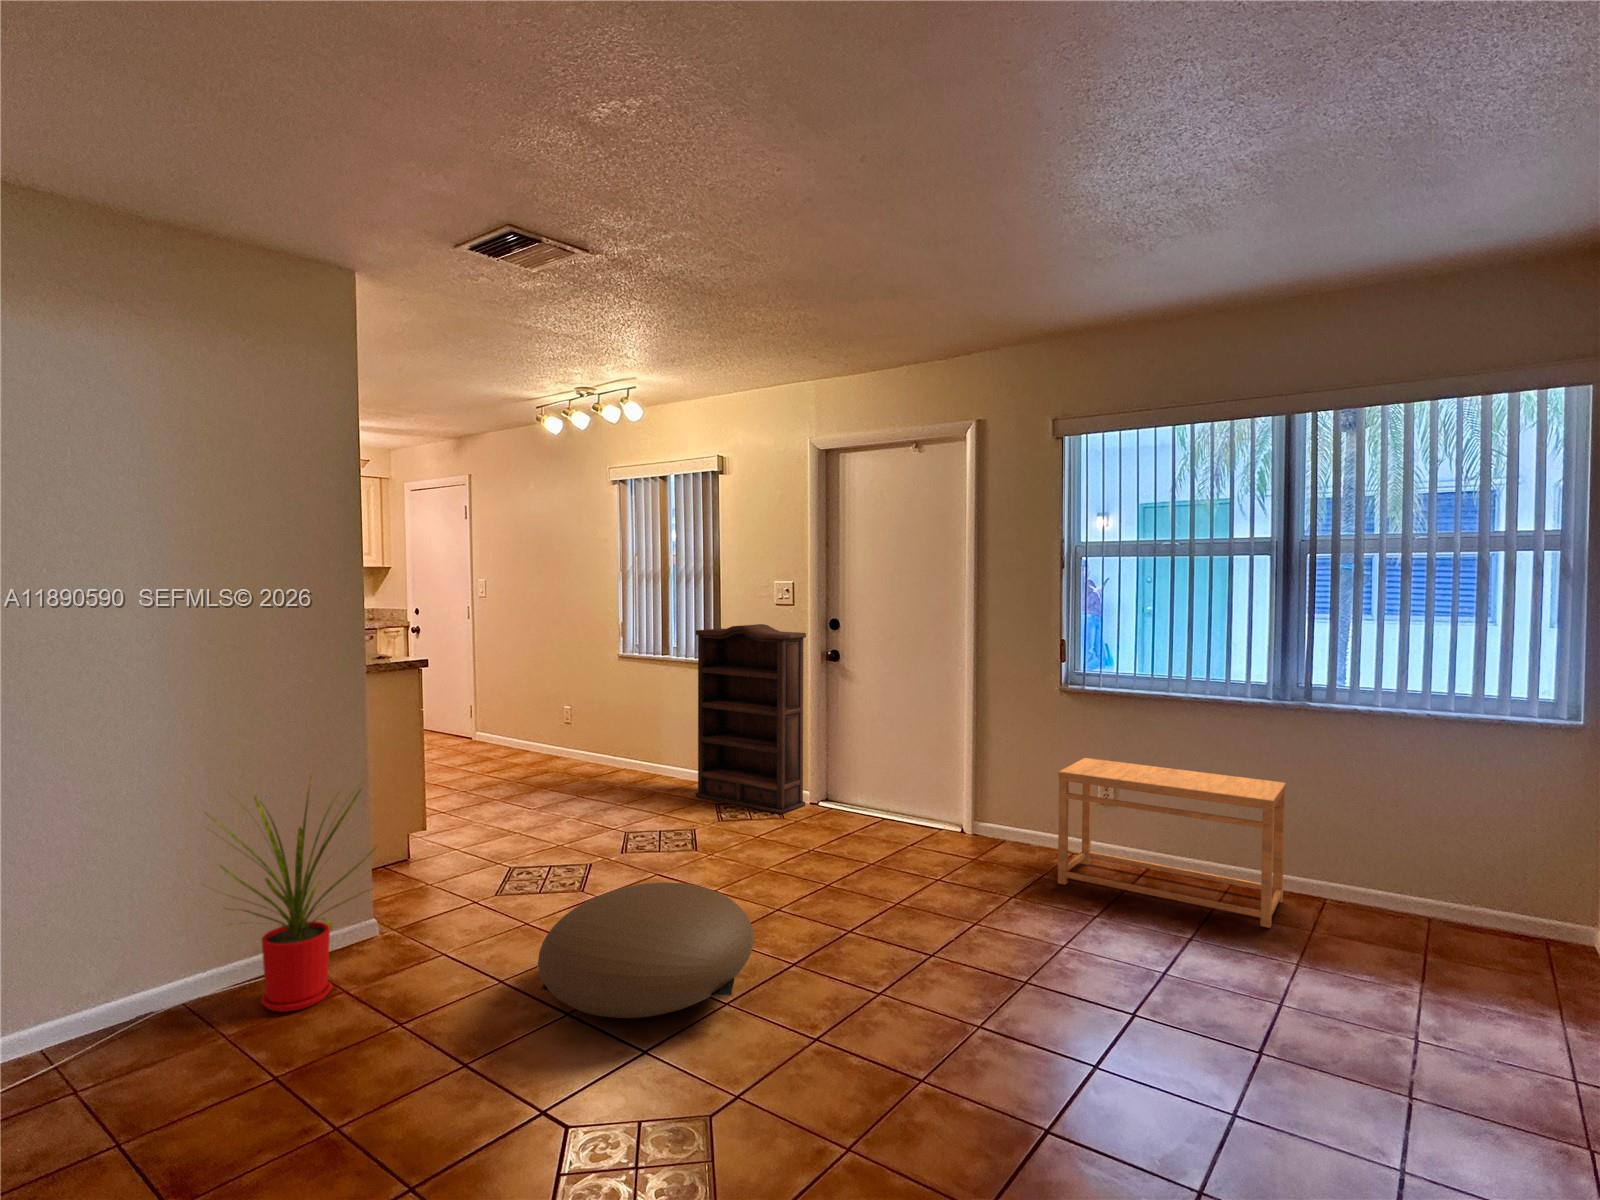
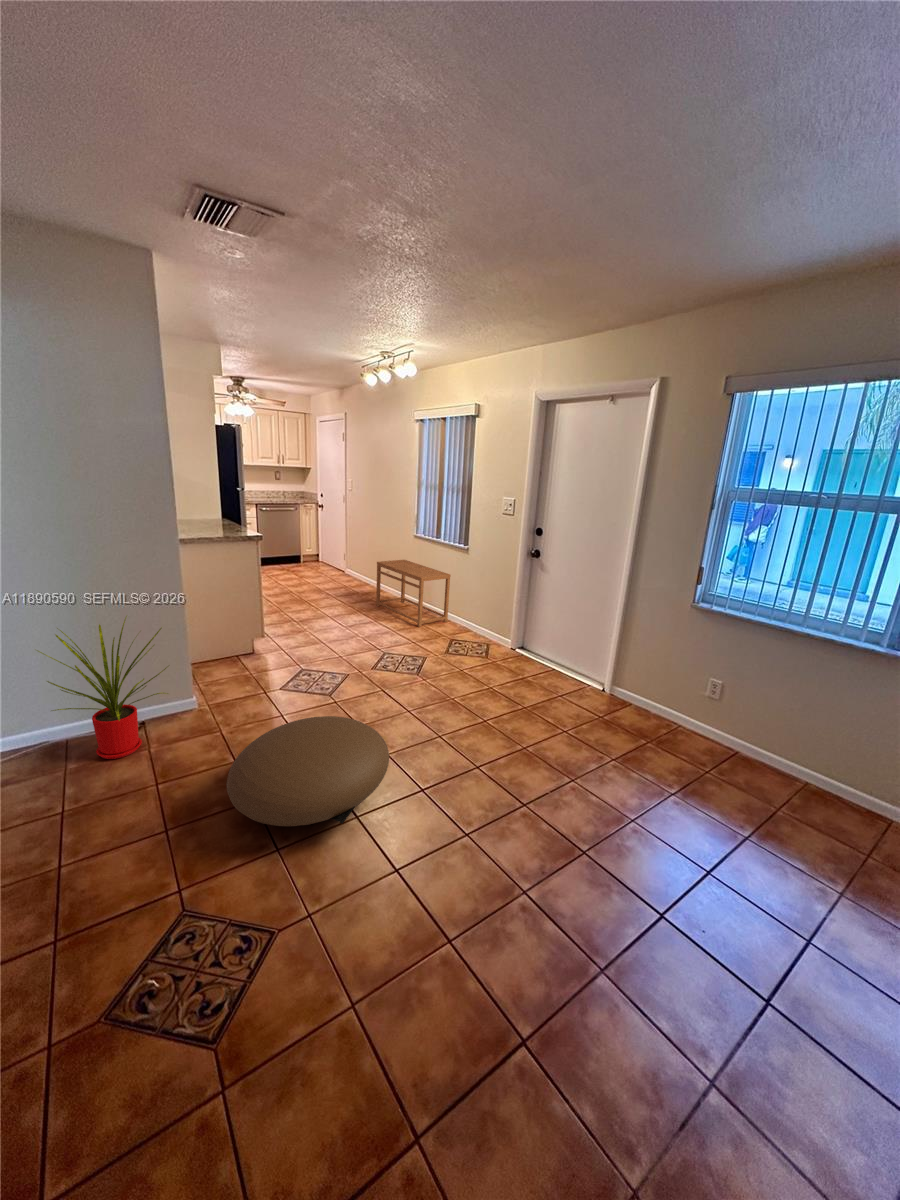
bookshelf: present [696,624,806,814] -> none [442,526,517,654]
side table: present [1058,758,1286,928] -> present [376,560,451,627]

